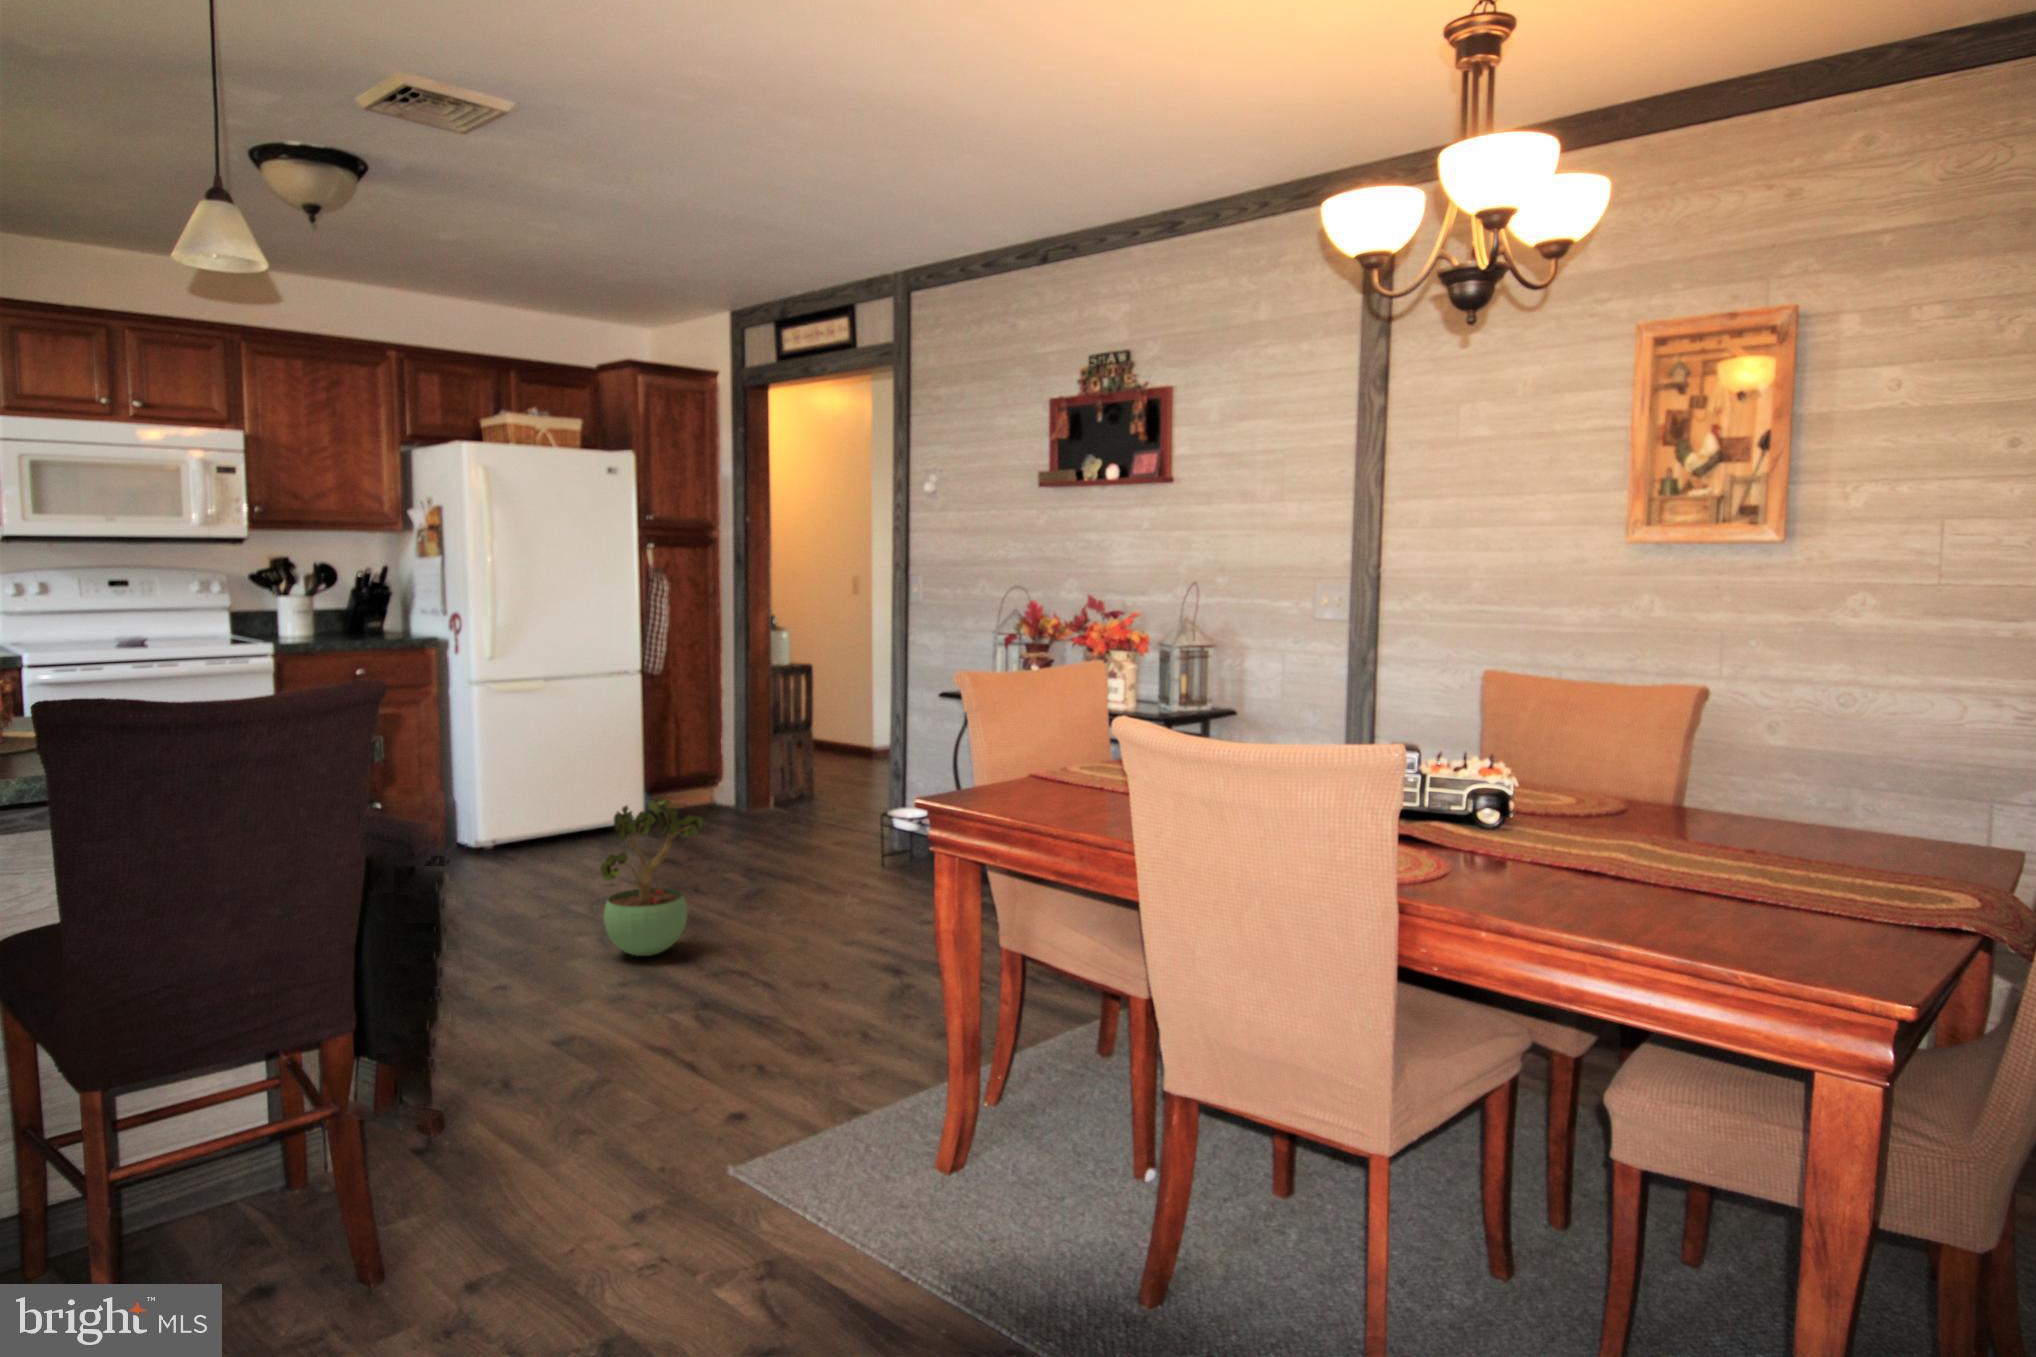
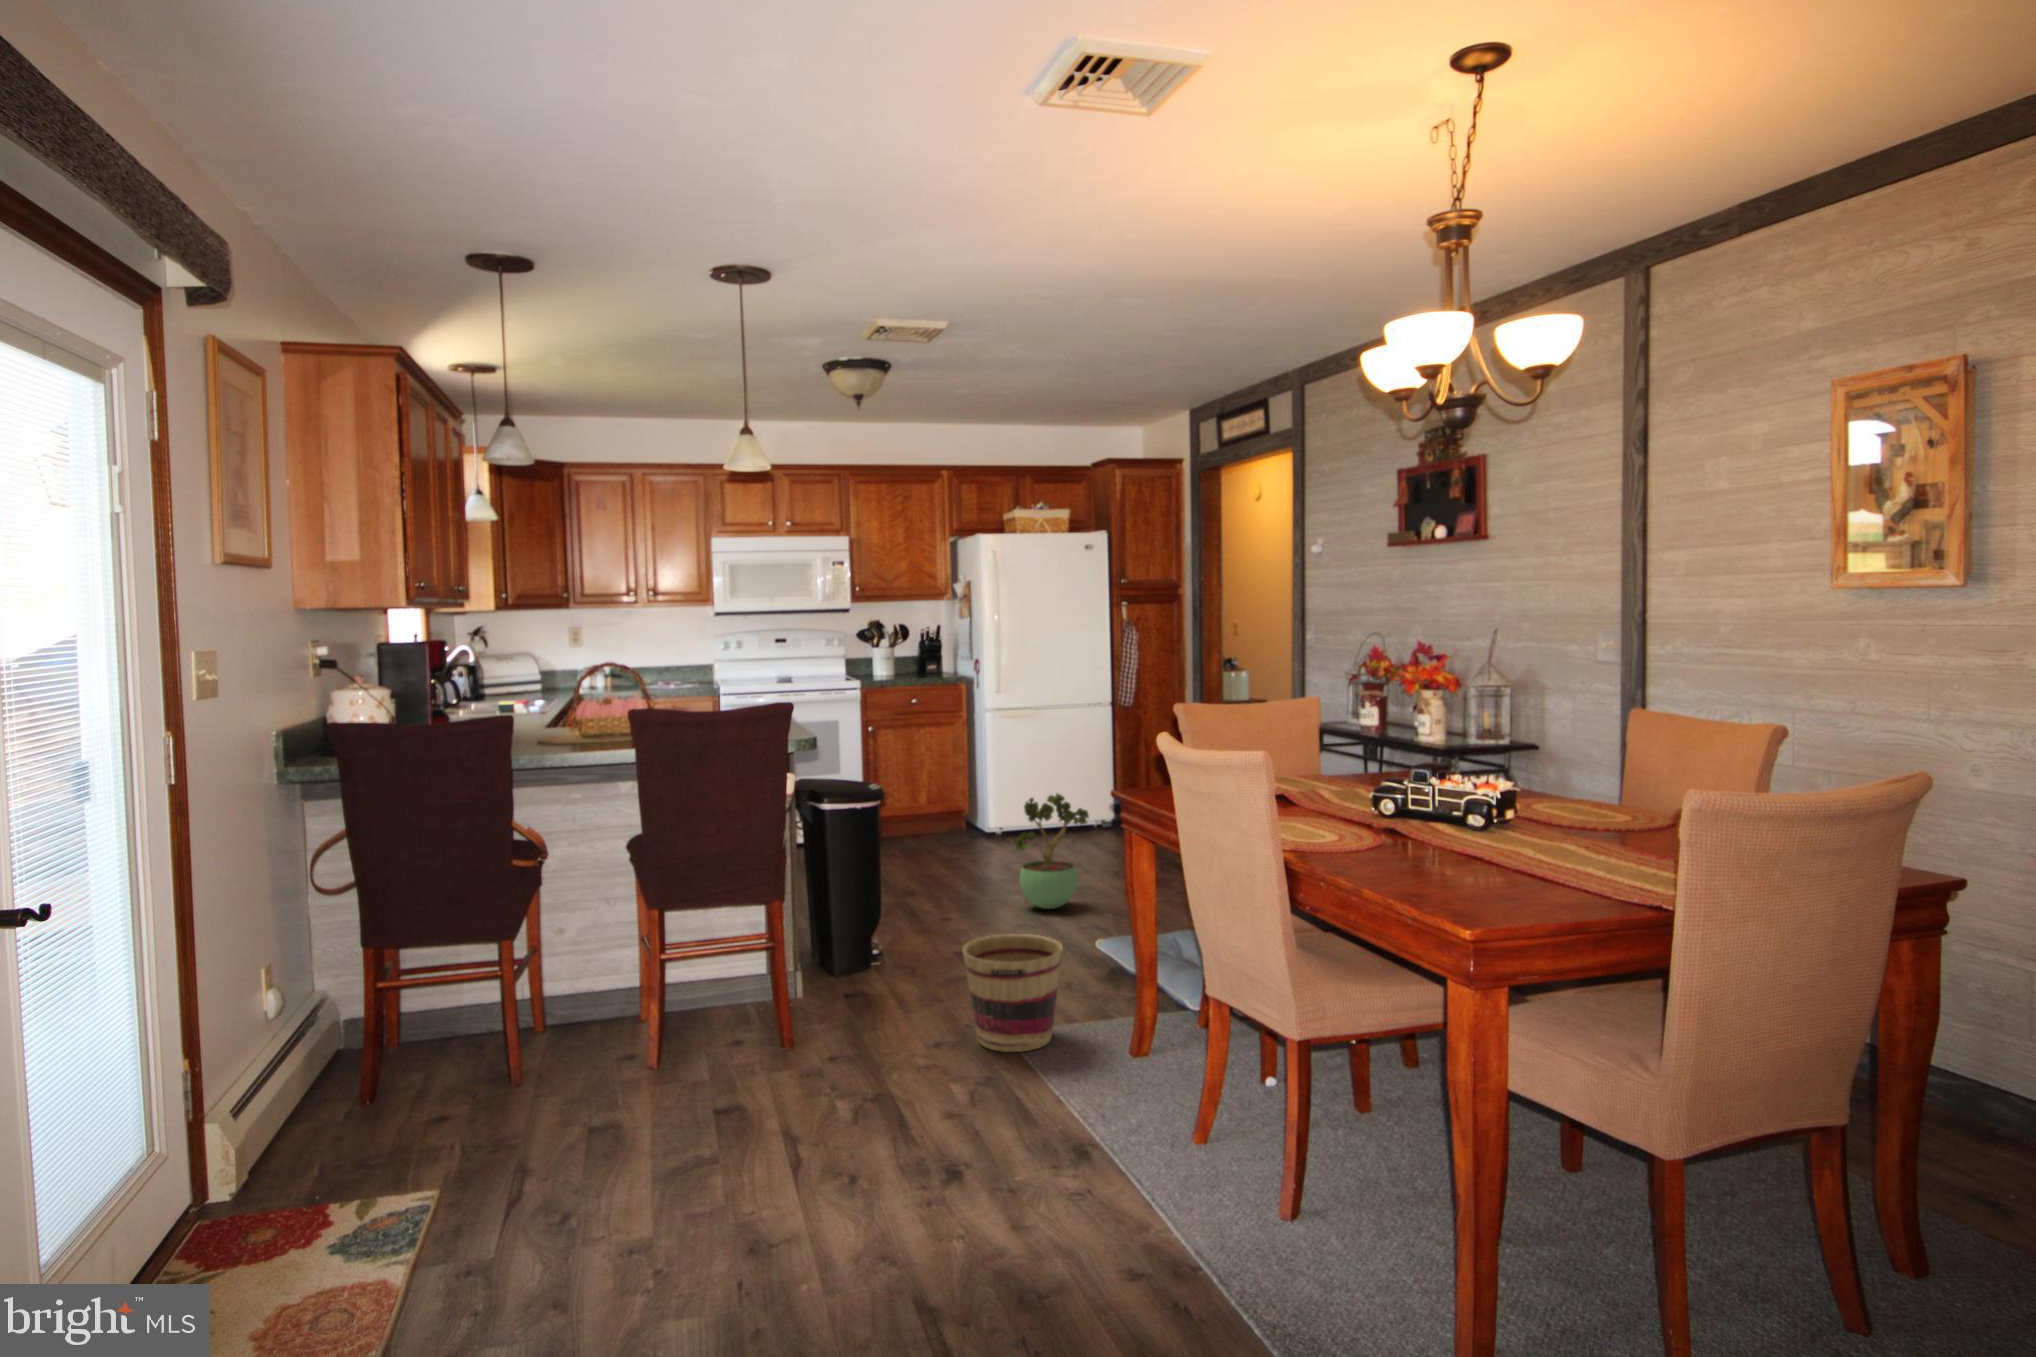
basket: none [675,1016,830,1207] -> present [963,934,1063,1052]

